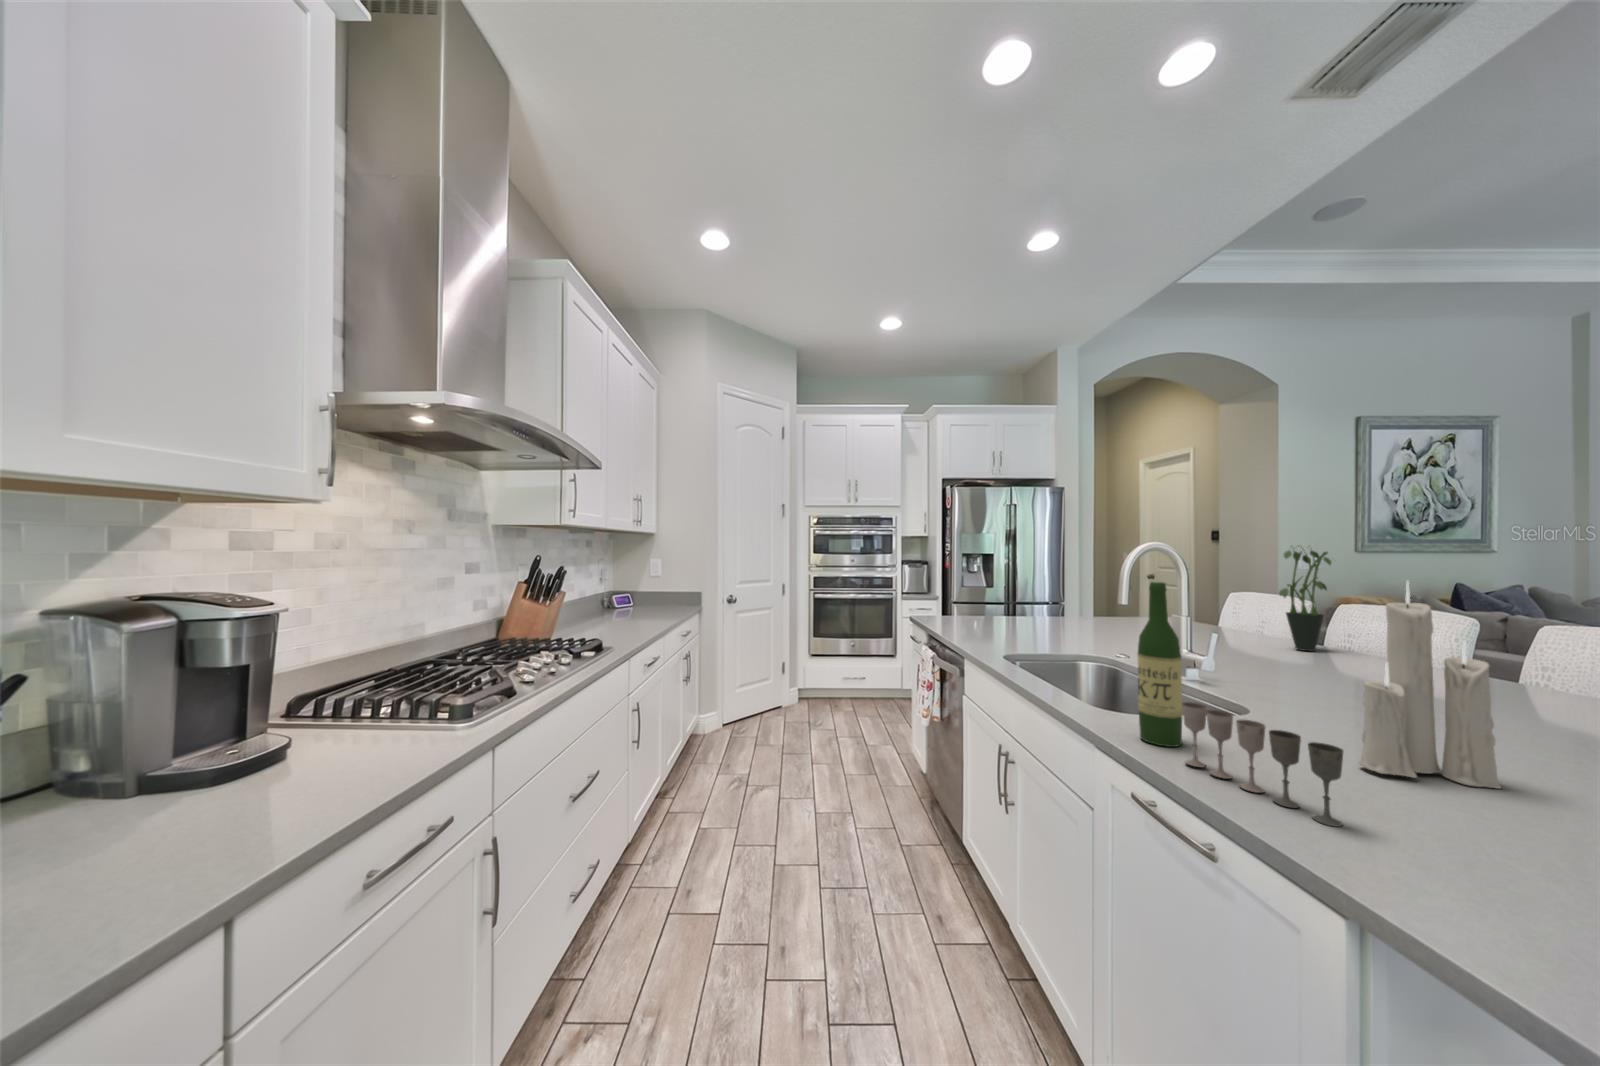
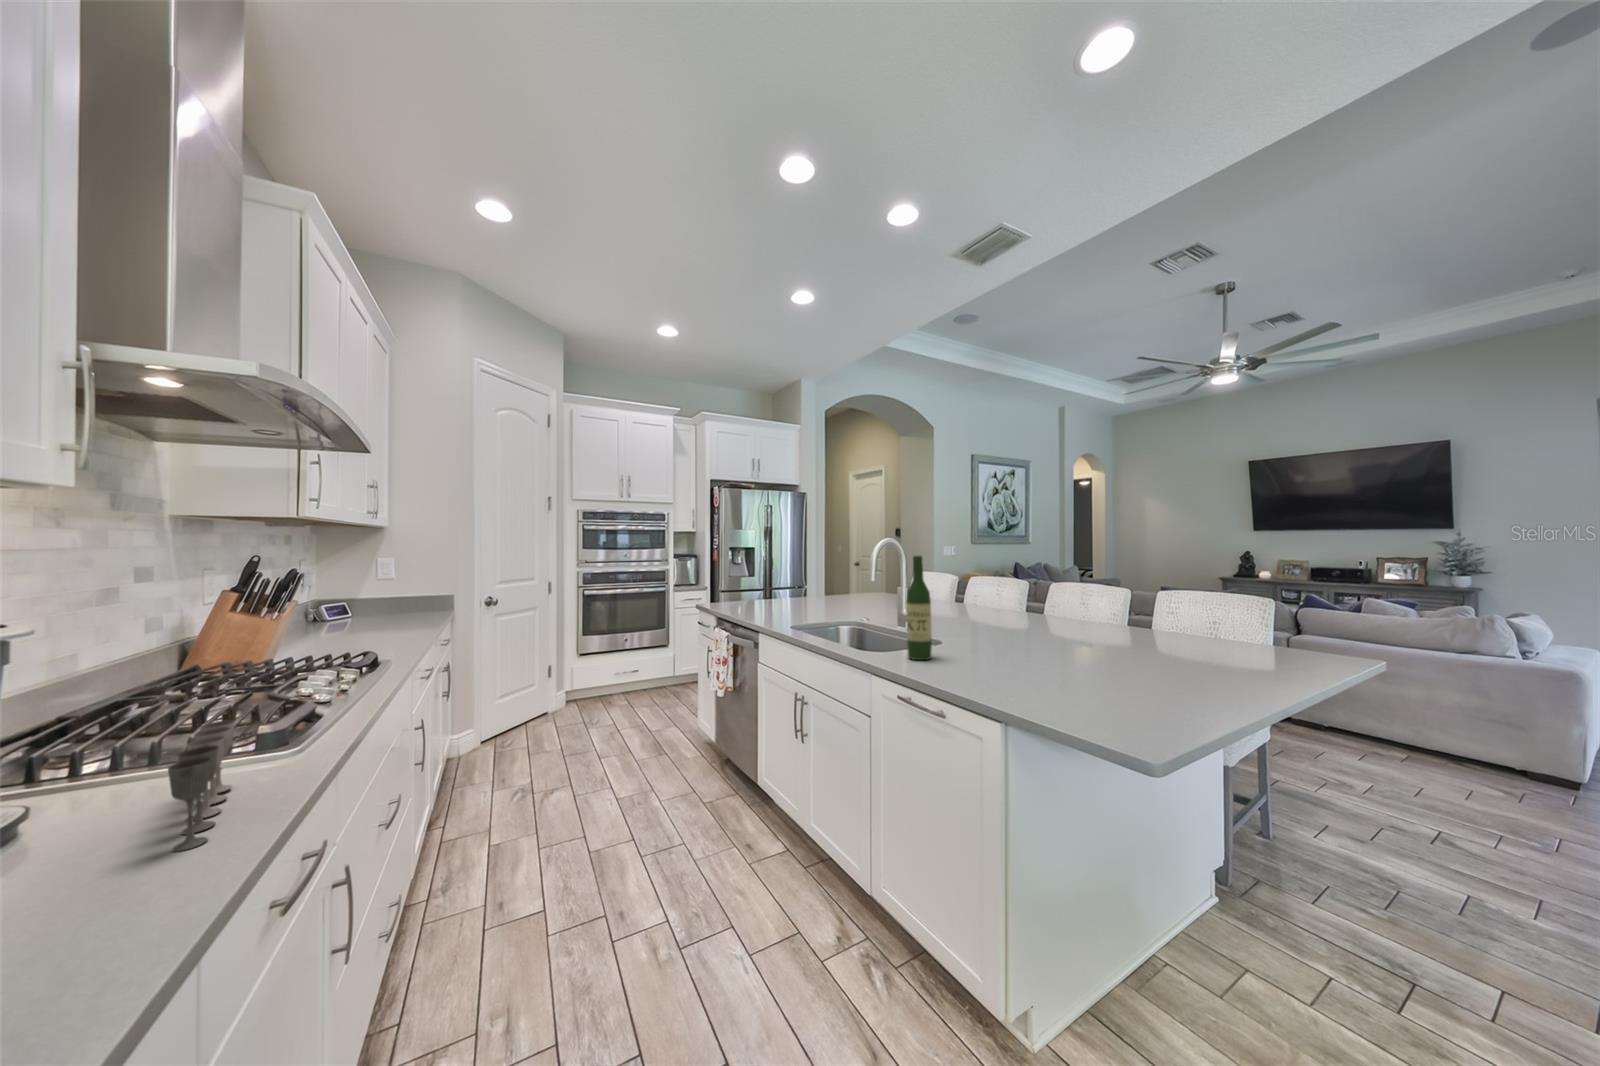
potted plant: present [1279,545,1331,651] -> none [953,535,981,603]
candle: present [1358,581,1501,788] -> none [1011,544,1064,655]
wine glass: present [1182,702,1343,827] -> present [168,720,235,852]

